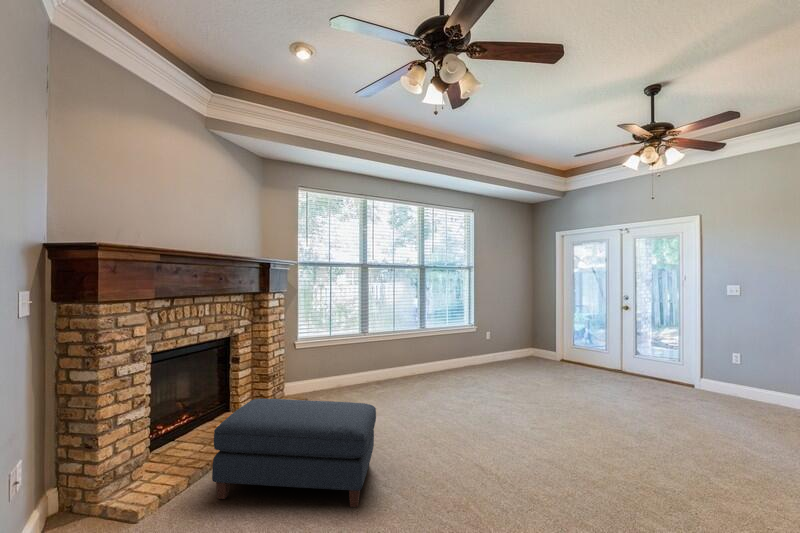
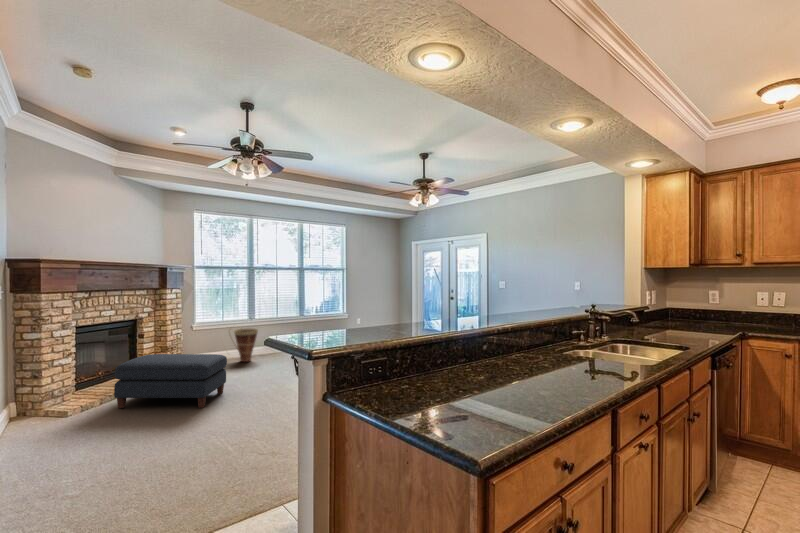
basket: none [333,343,381,396] -> present [234,328,258,362]

